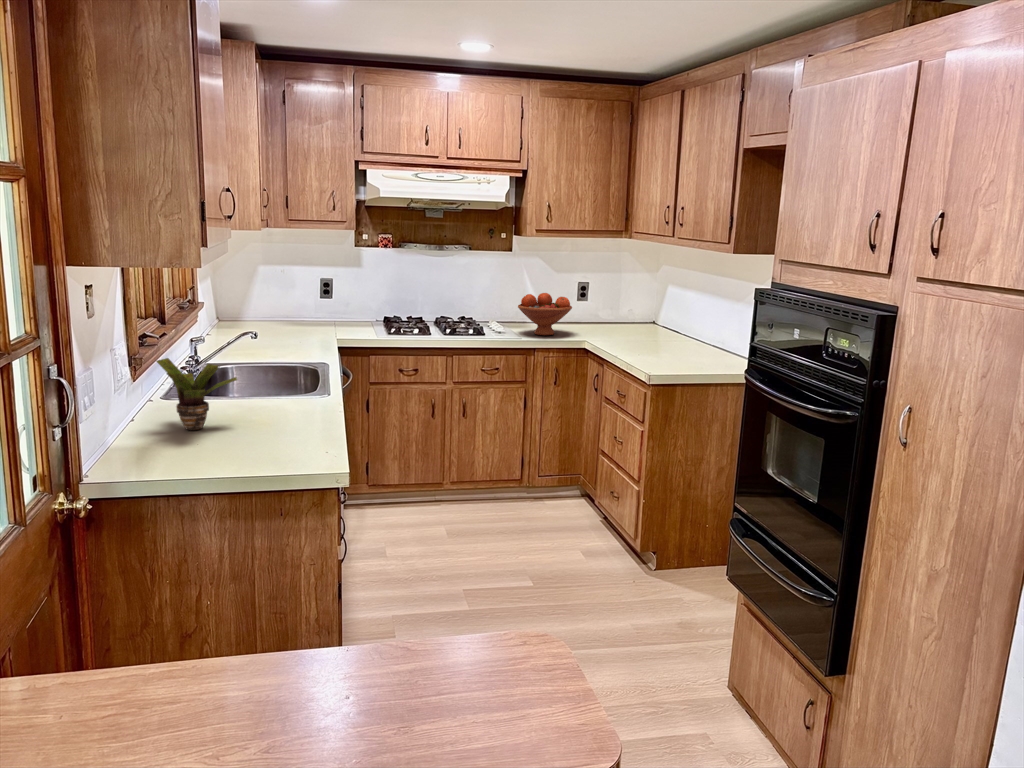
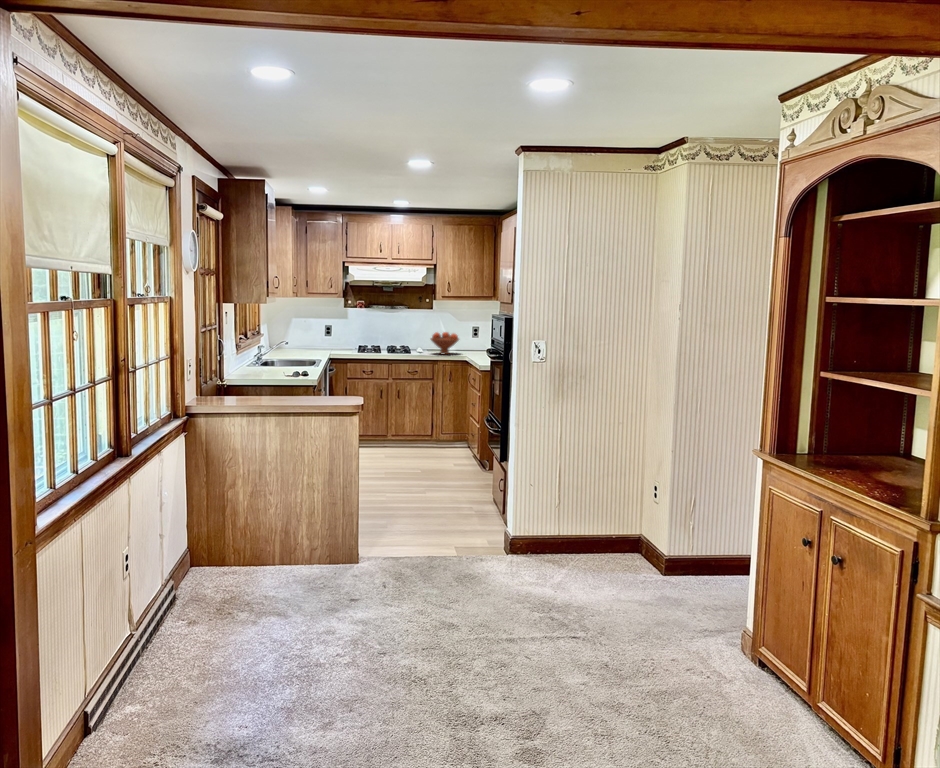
potted plant: present [156,358,237,430] -> none [247,347,281,377]

